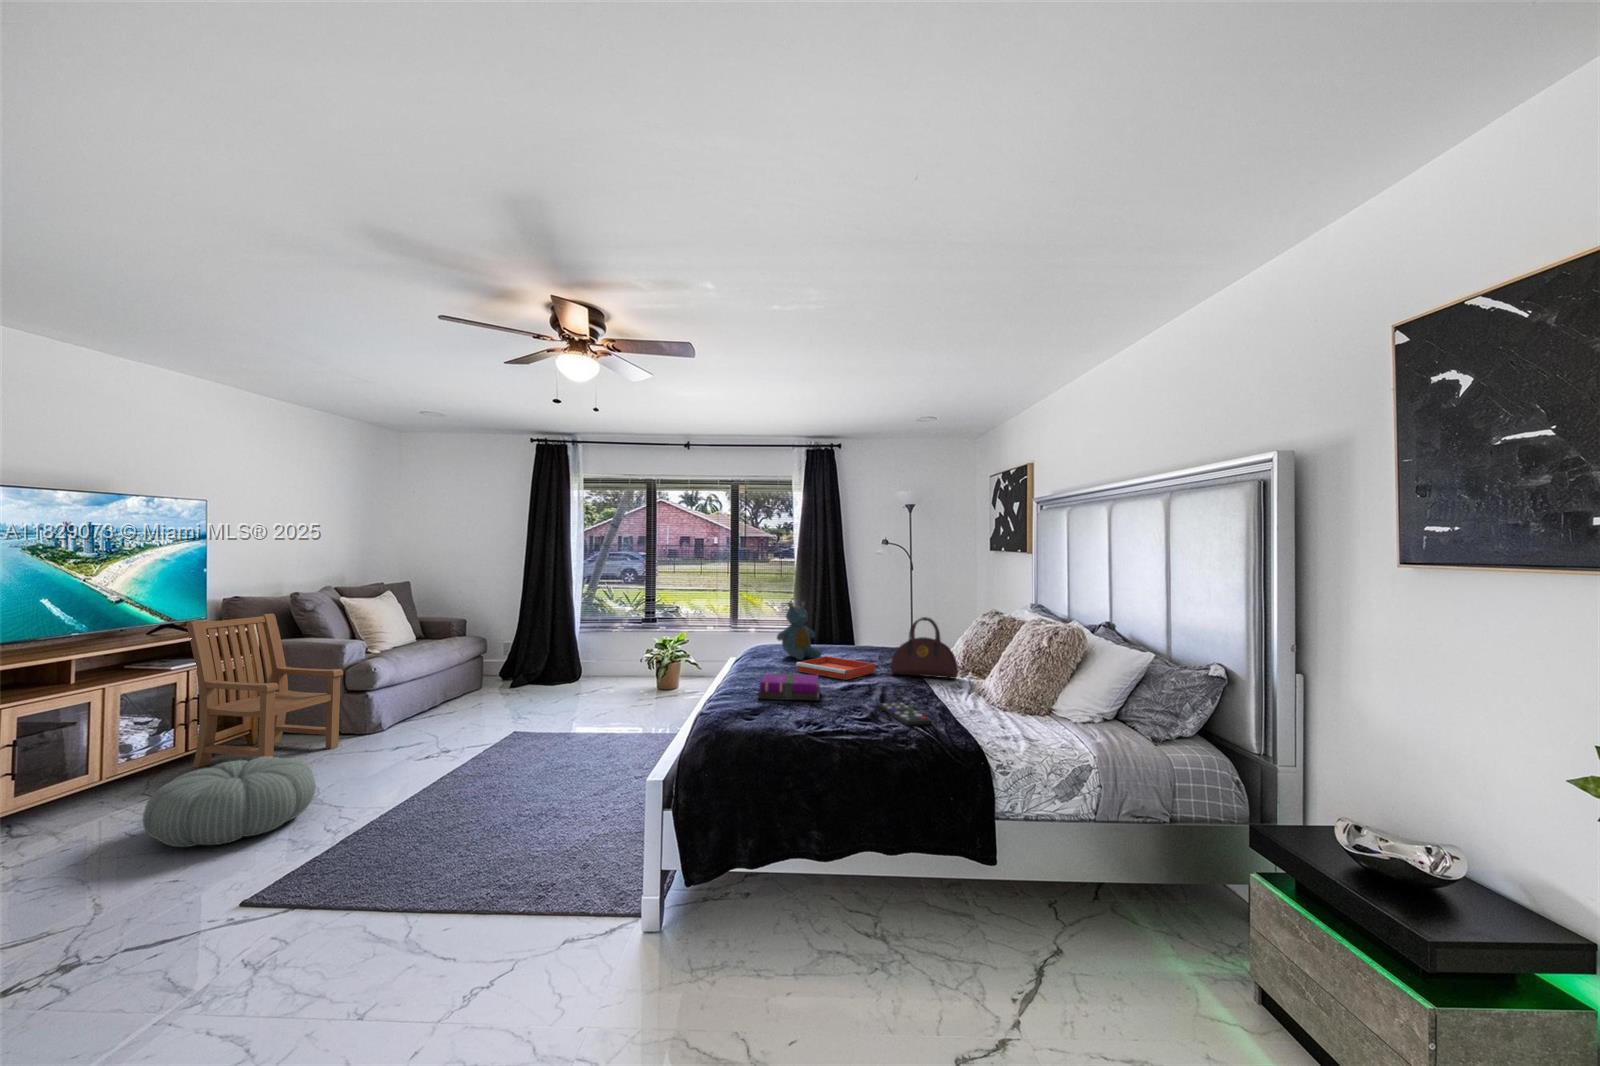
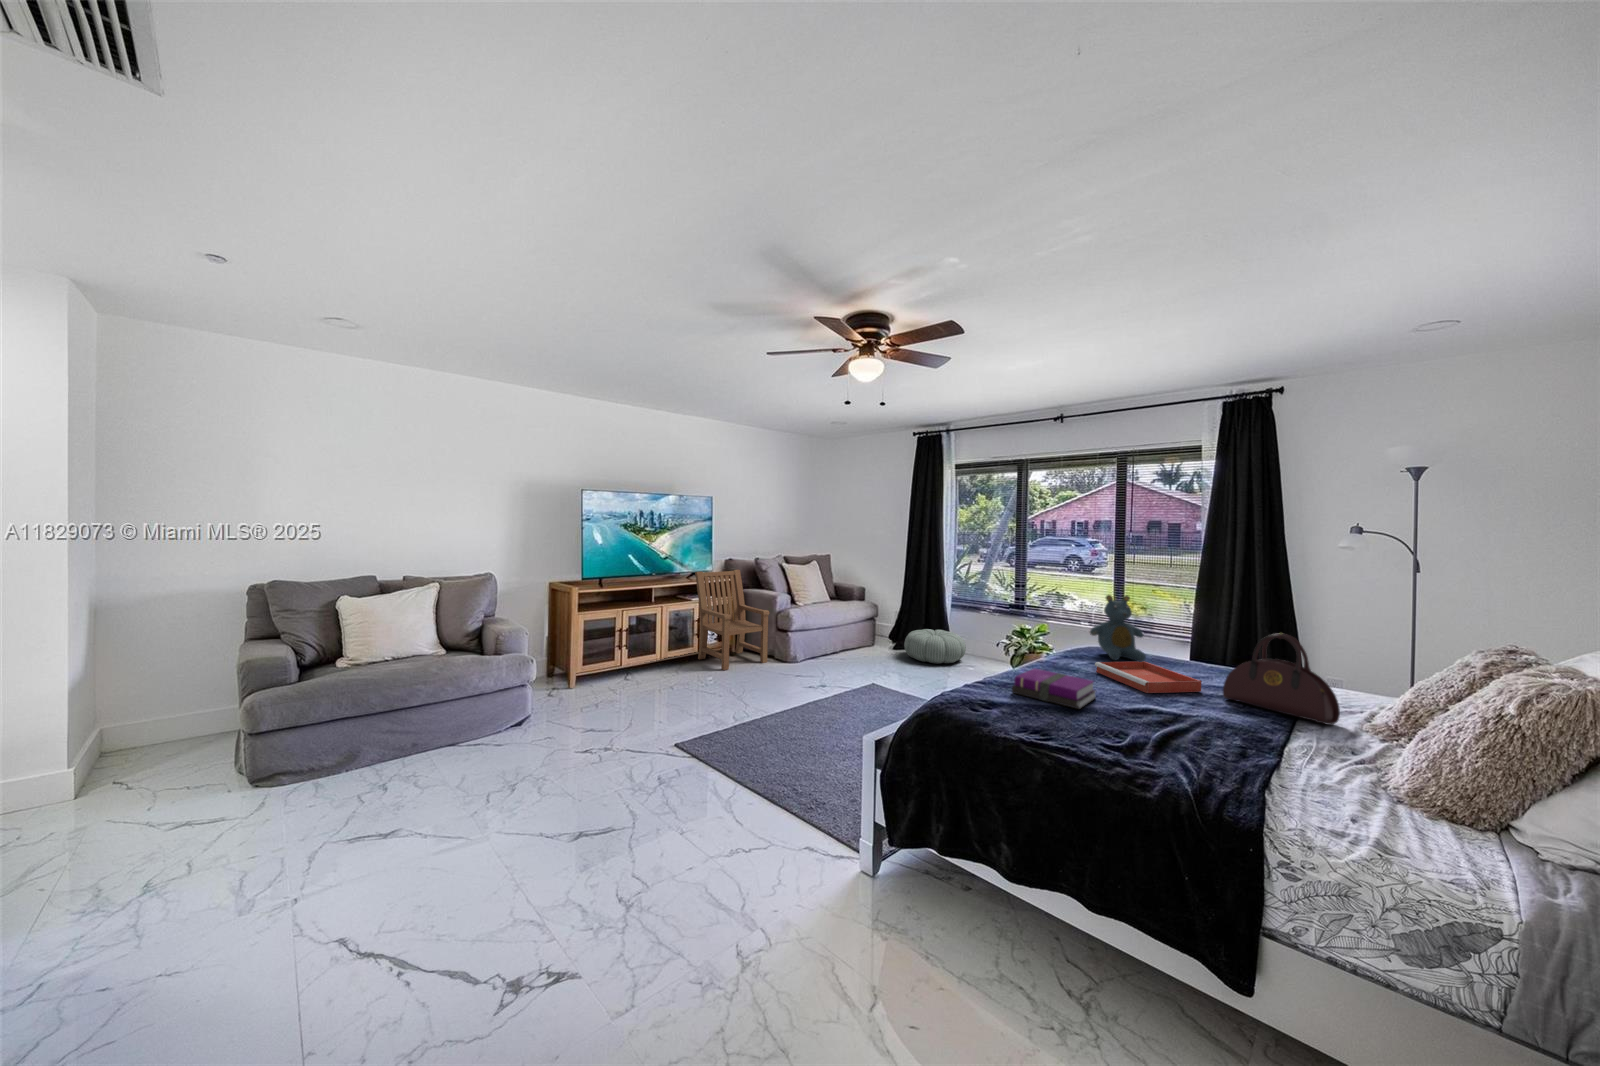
remote control: present [879,702,932,725] -> none [1153,730,1205,774]
pouf: present [143,757,316,847] -> present [904,629,966,664]

